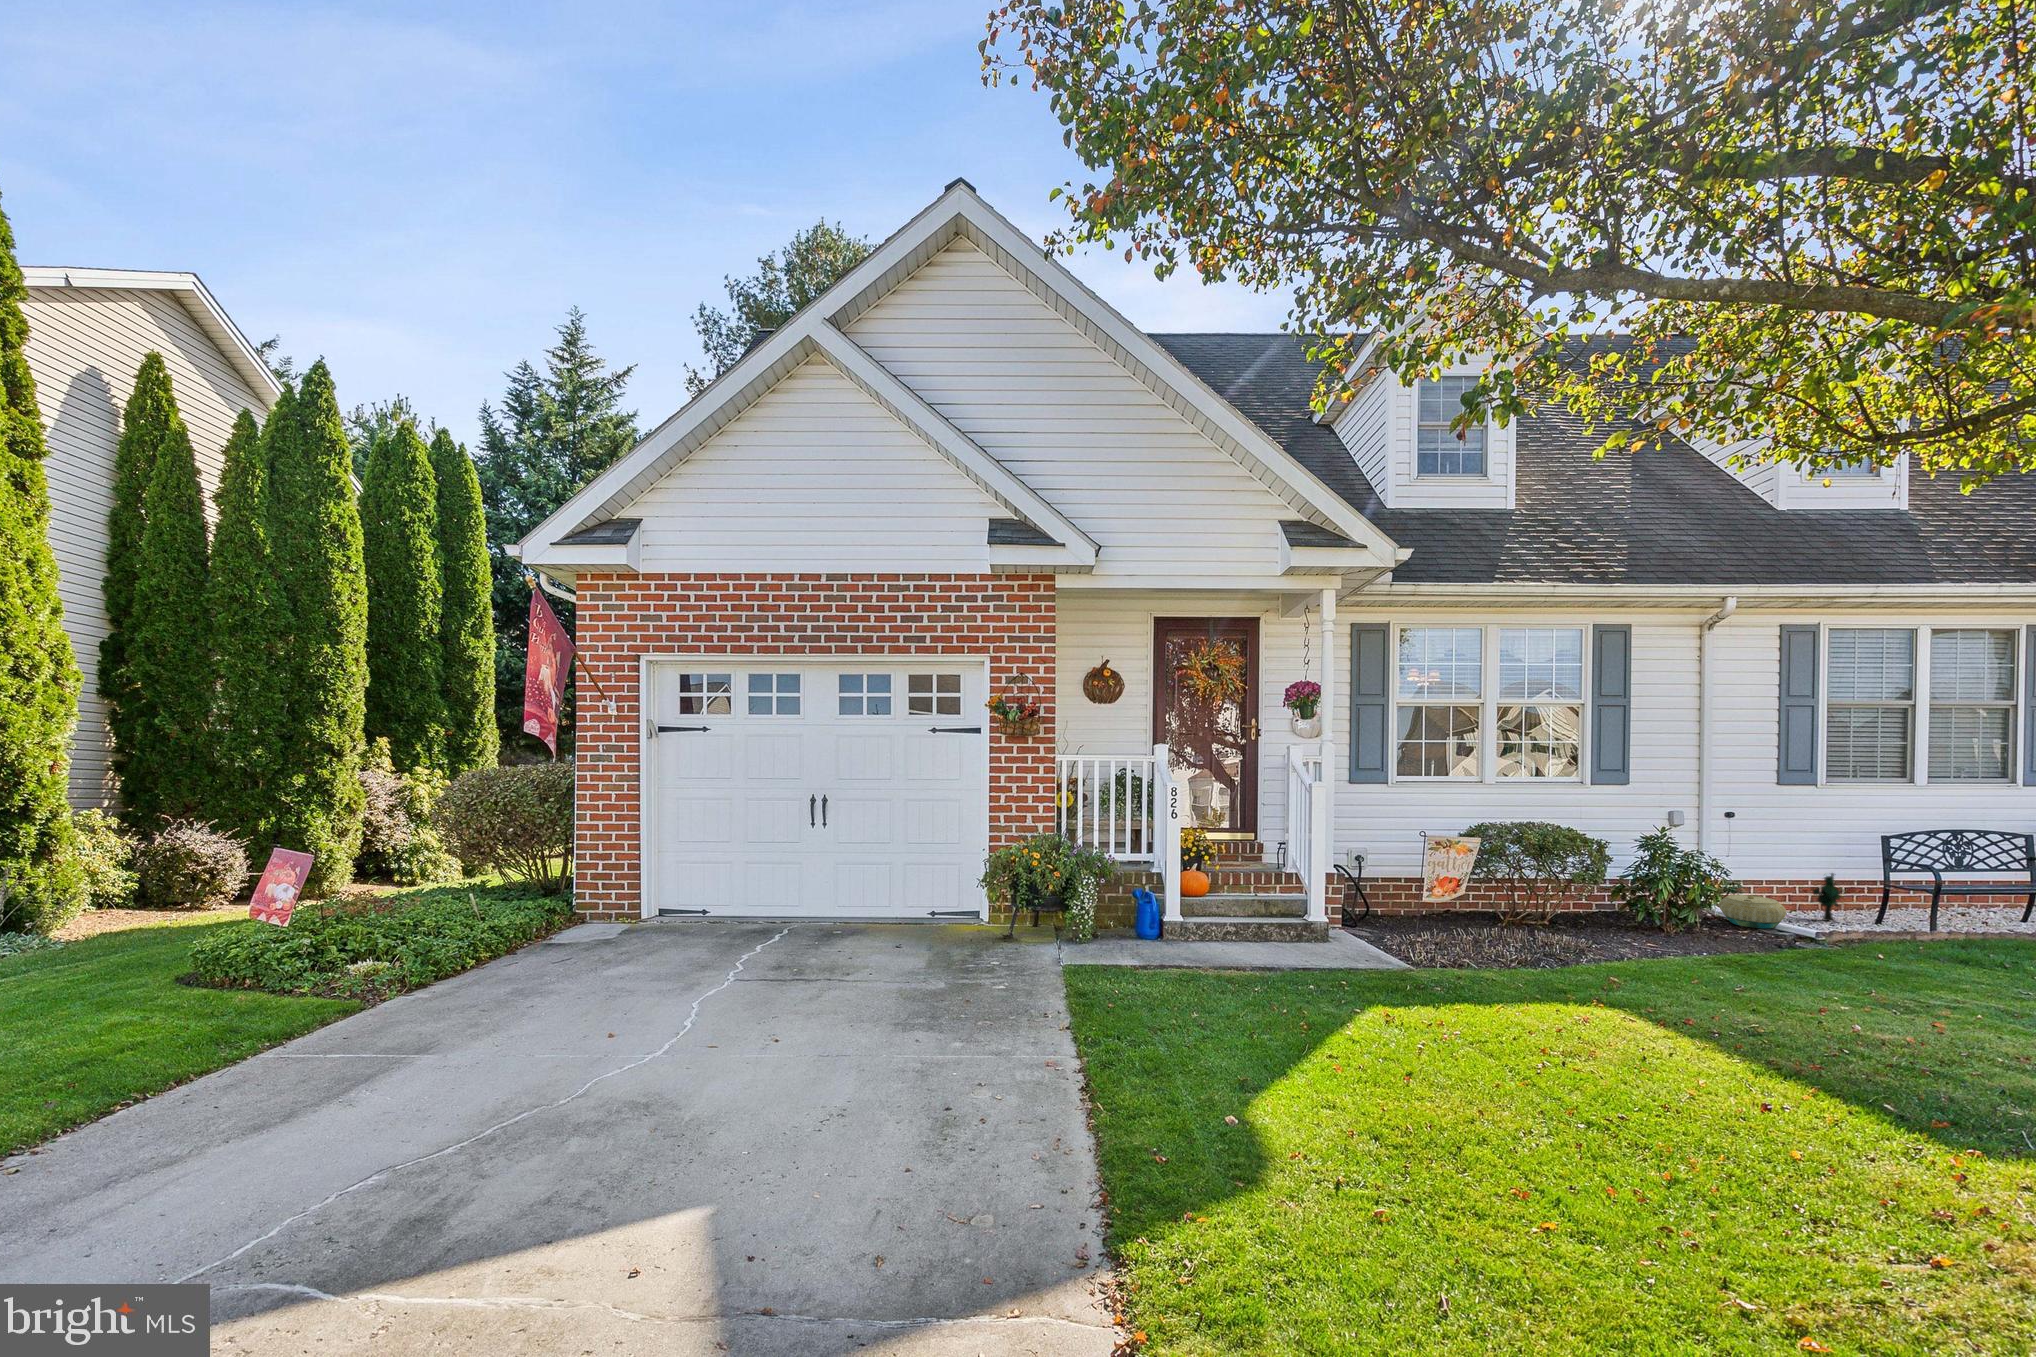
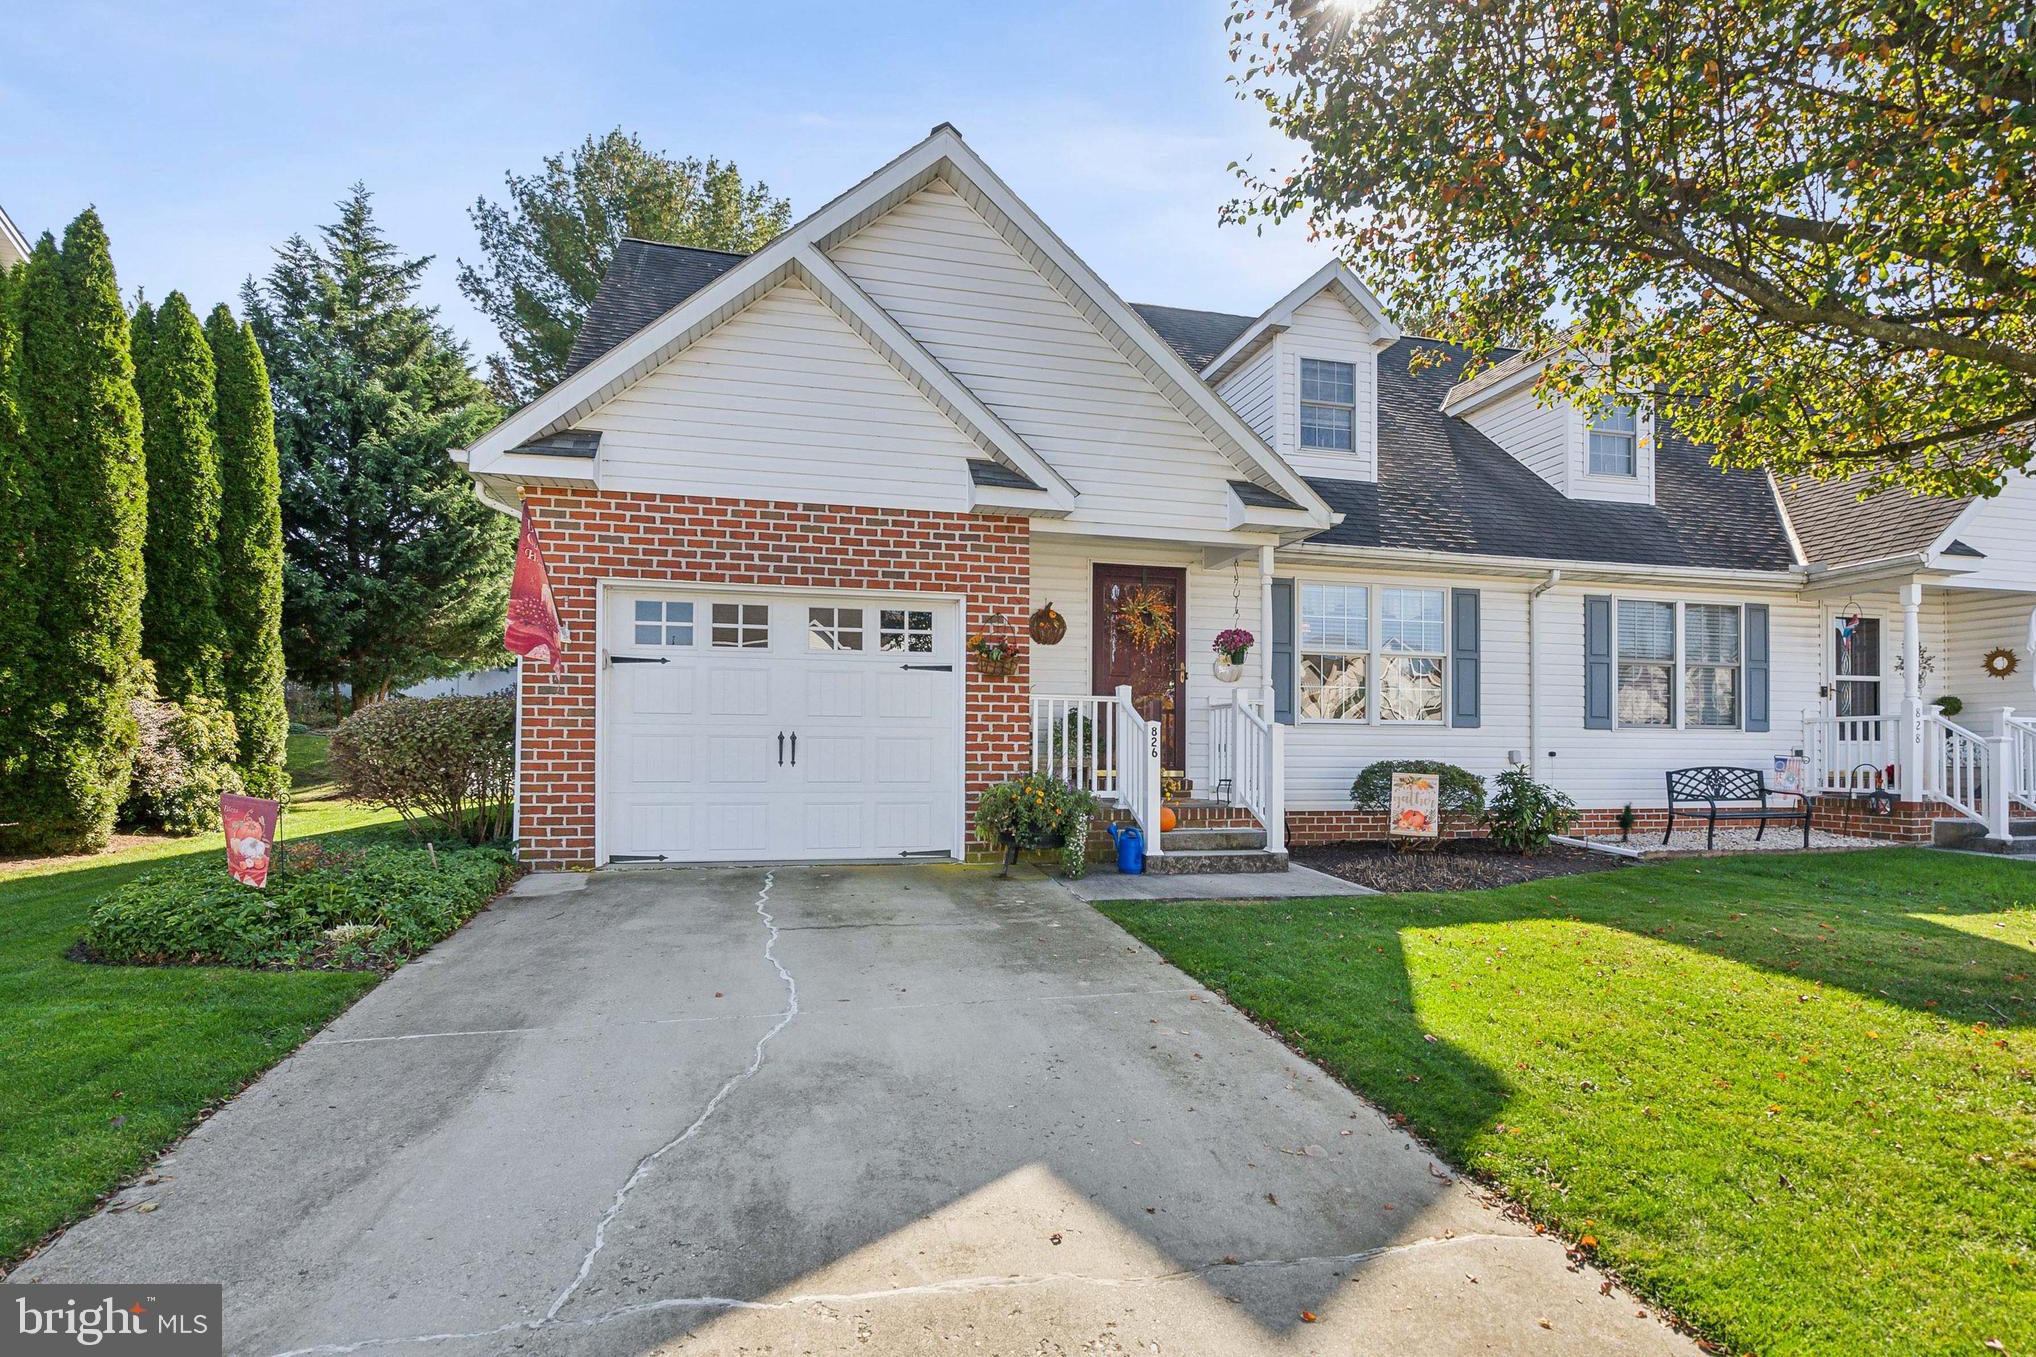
basket: present [1719,895,1786,928] -> none [1548,821,1598,848]

